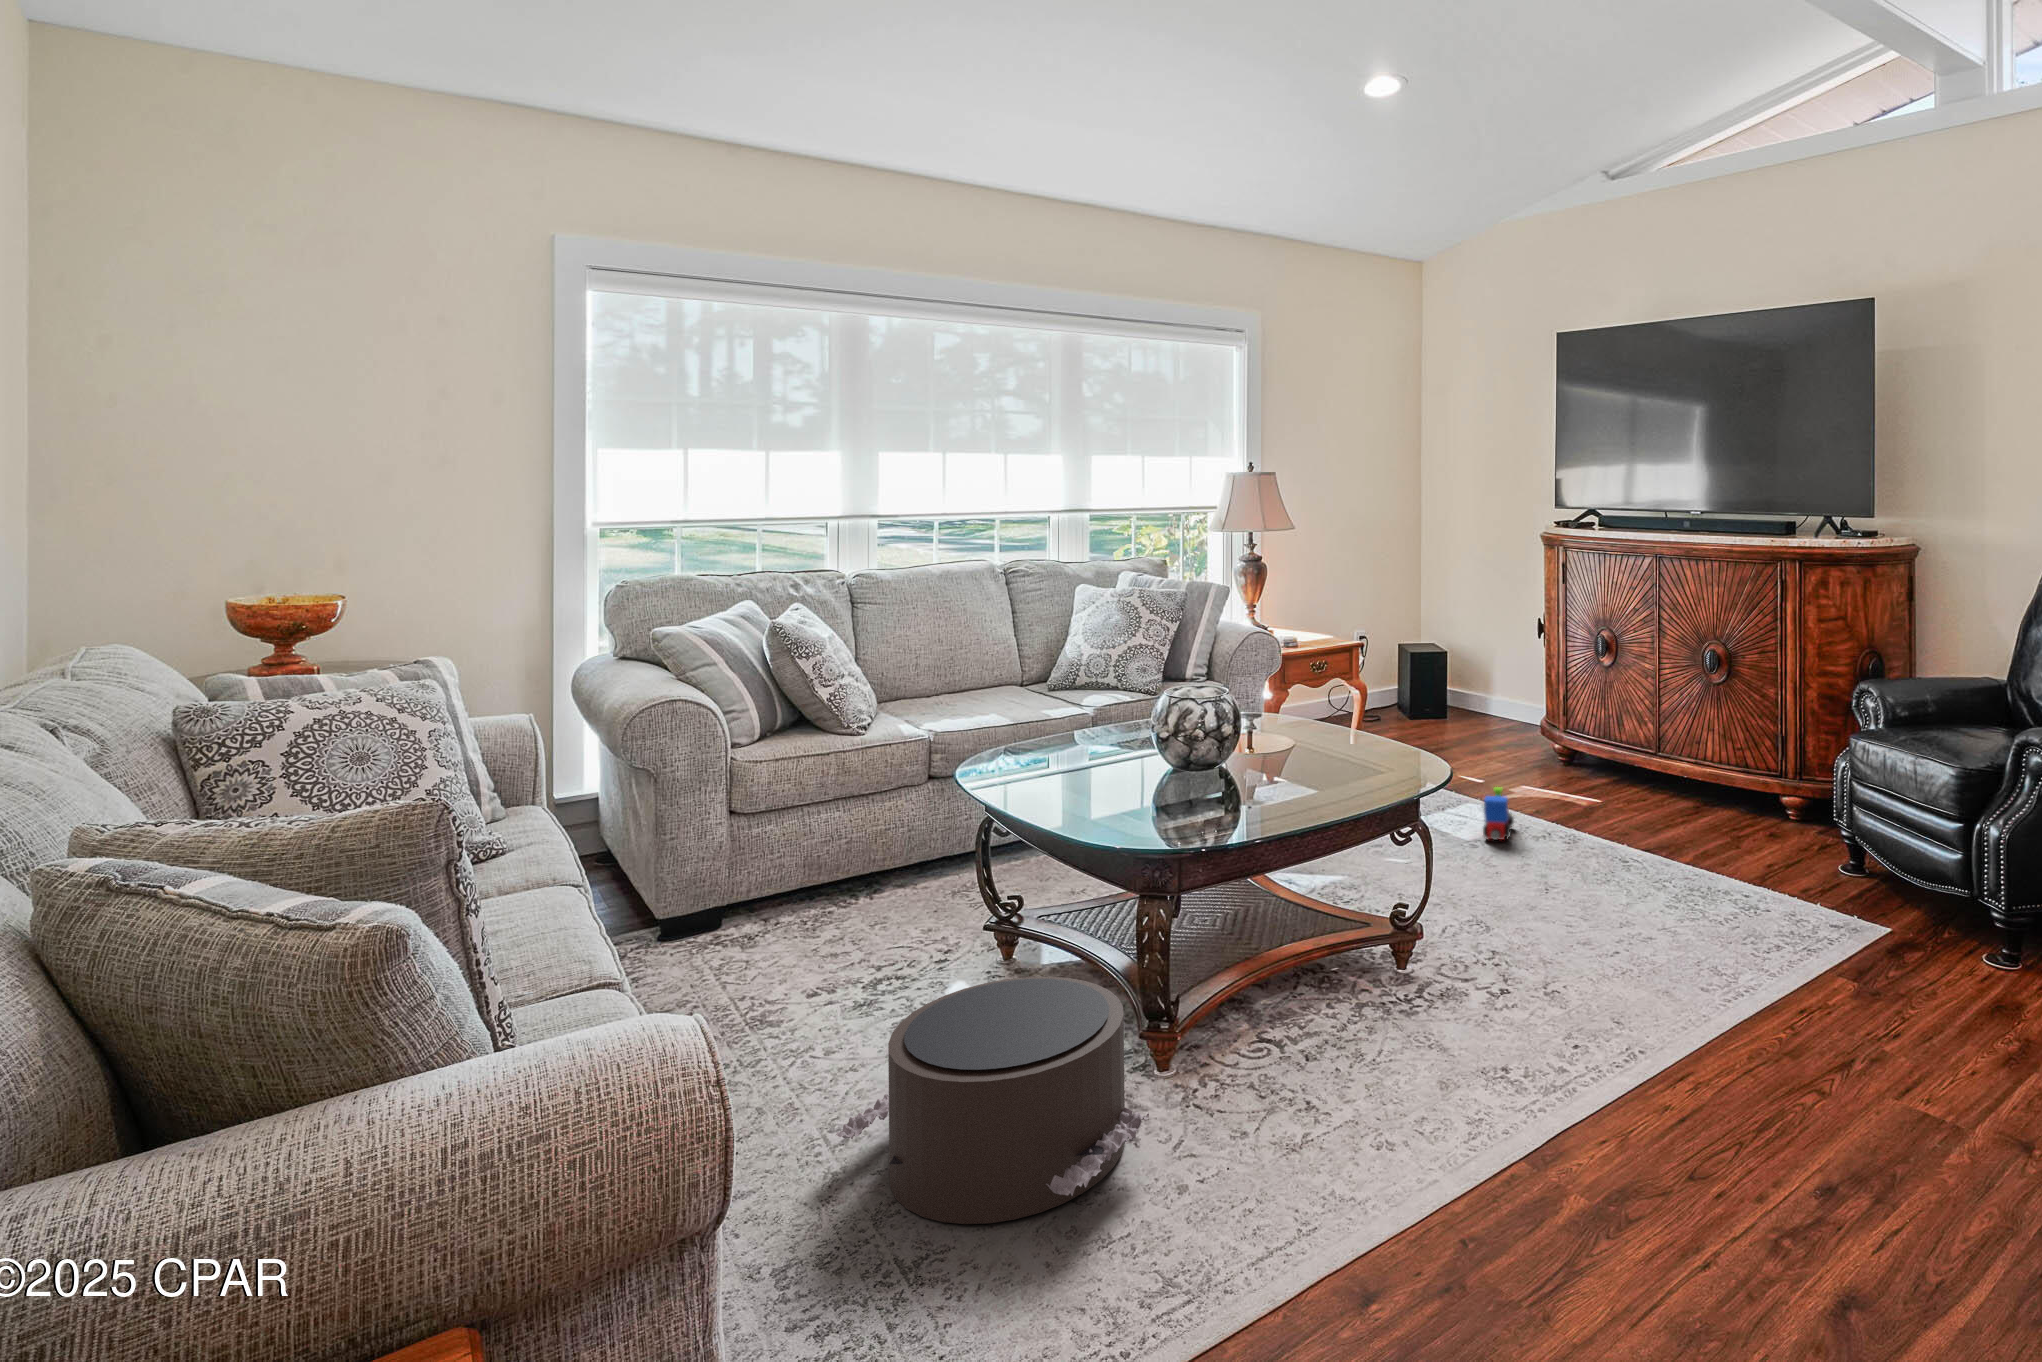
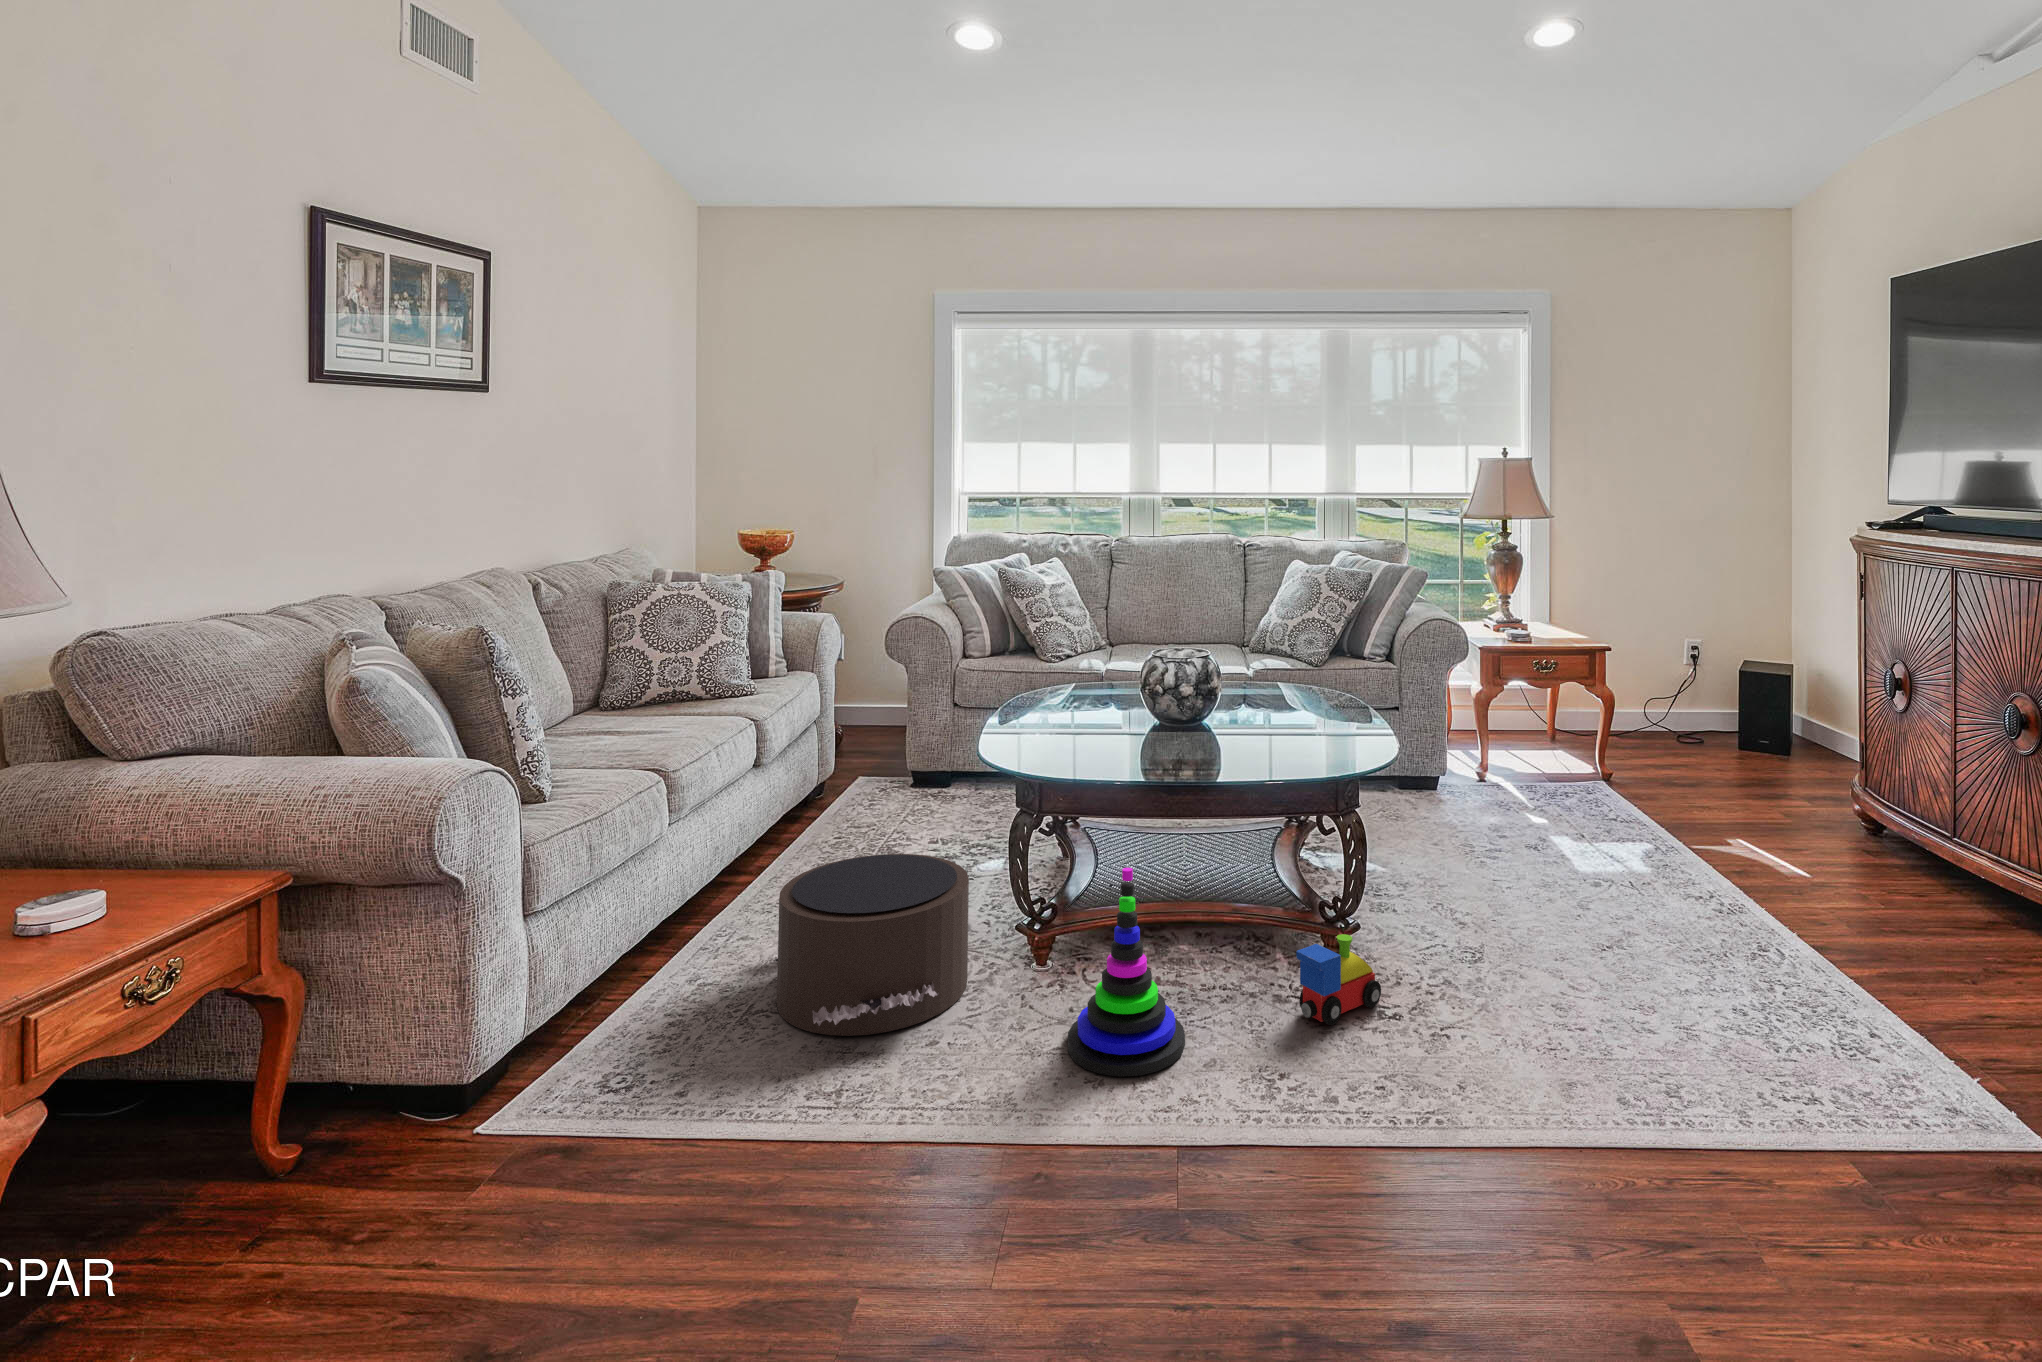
toy train: present [1483,787,1514,840] -> present [1296,934,1381,1025]
stacking toy: none [1272,913,1393,1126] -> present [1068,868,1185,1077]

